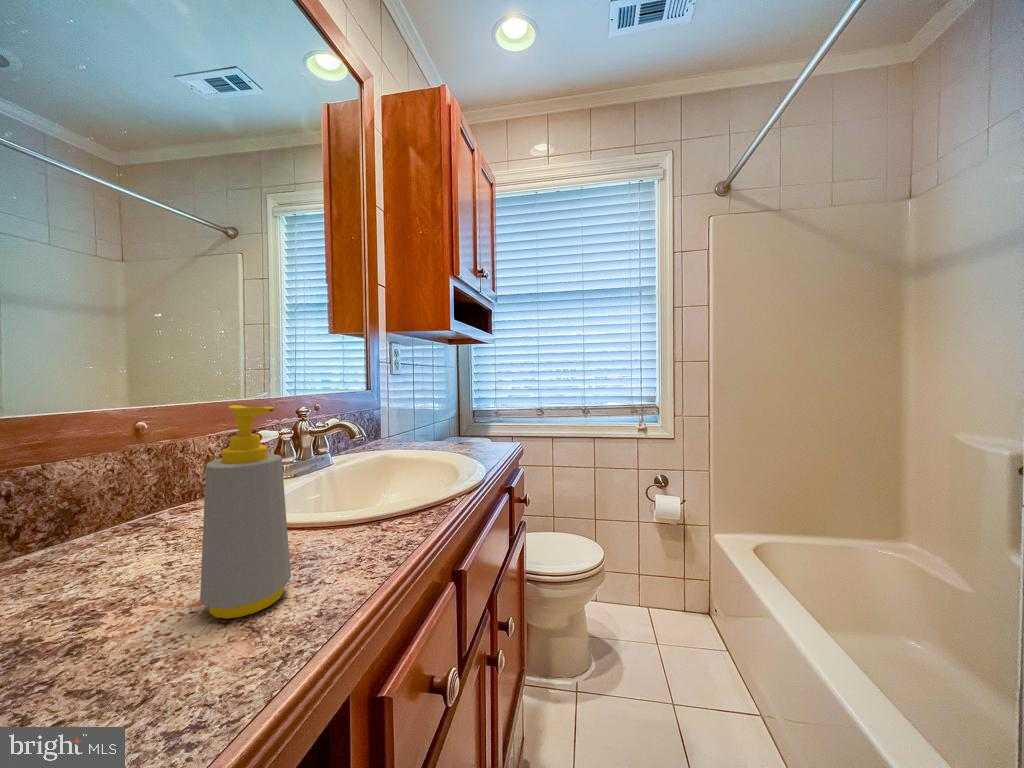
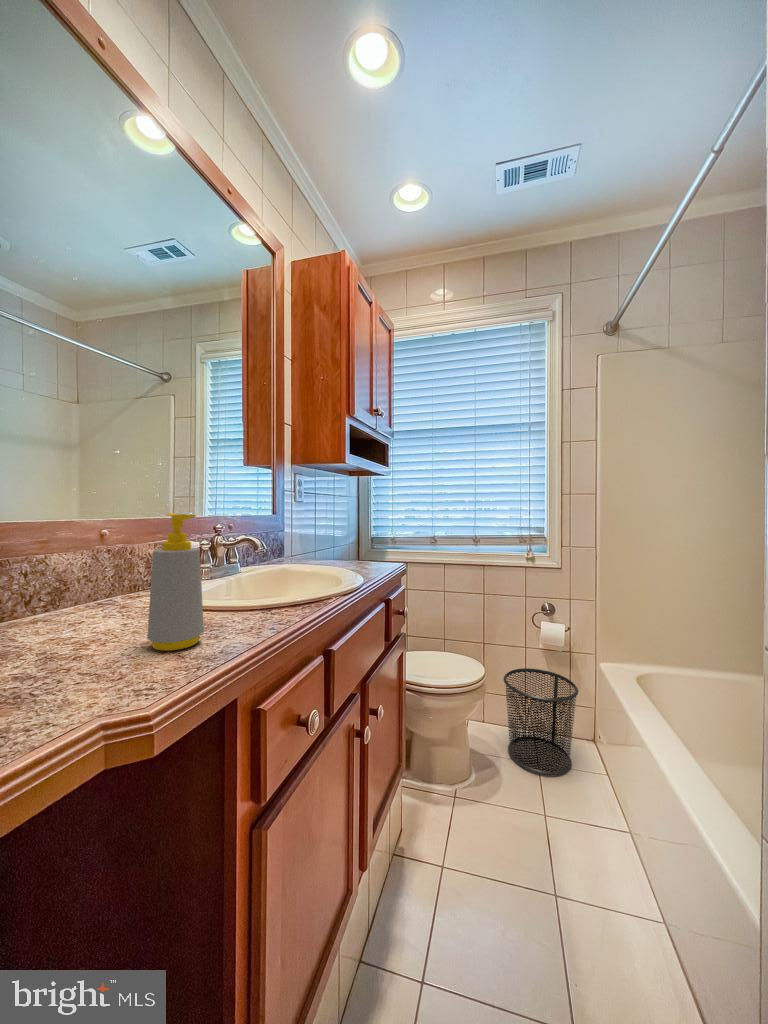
waste bin: none [621,545,699,659] -> present [503,668,578,775]

